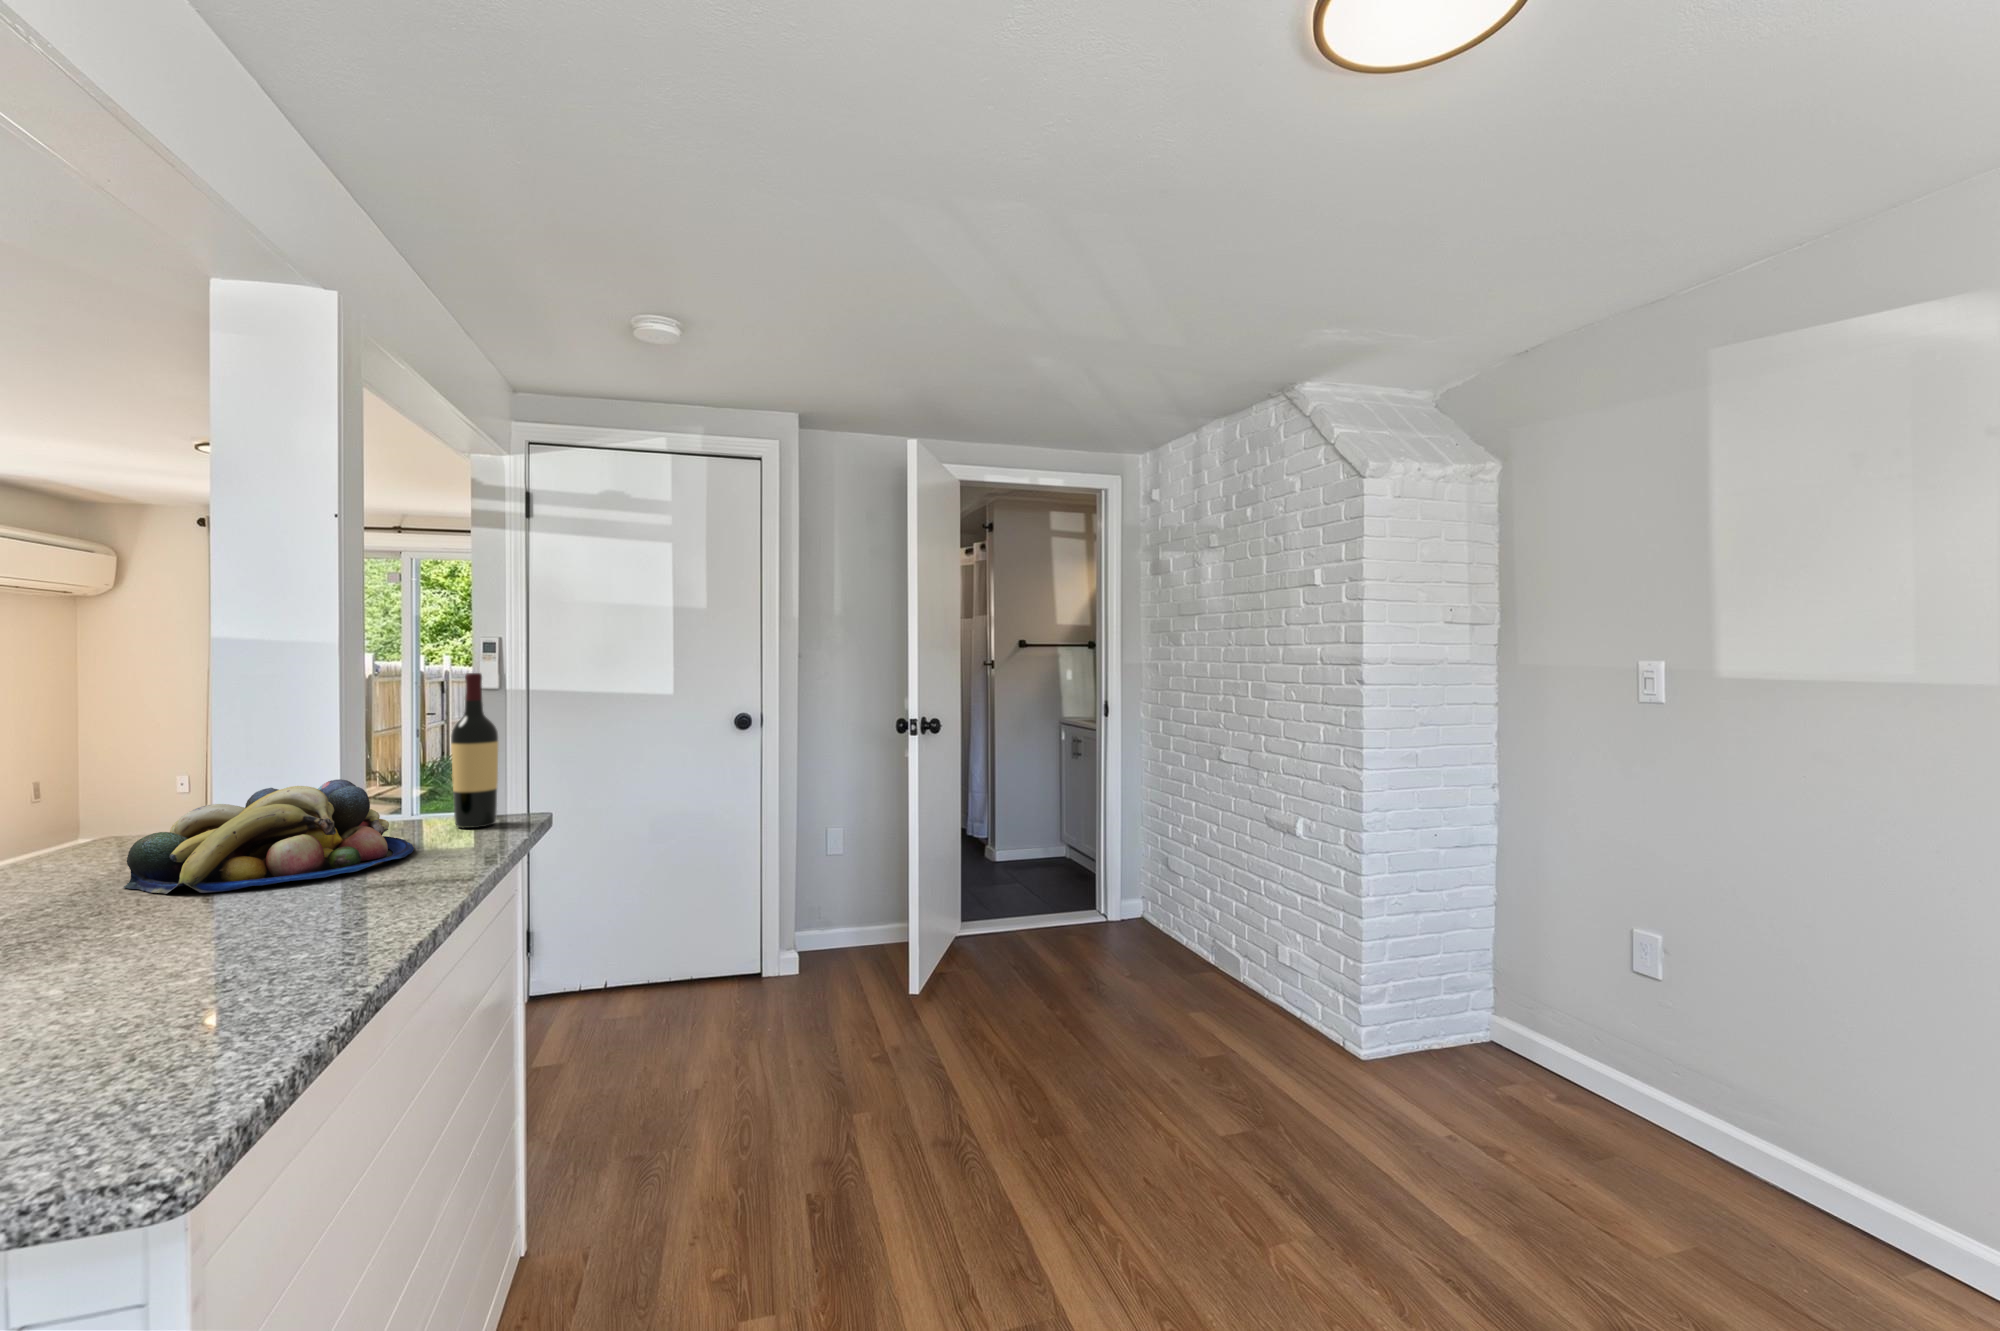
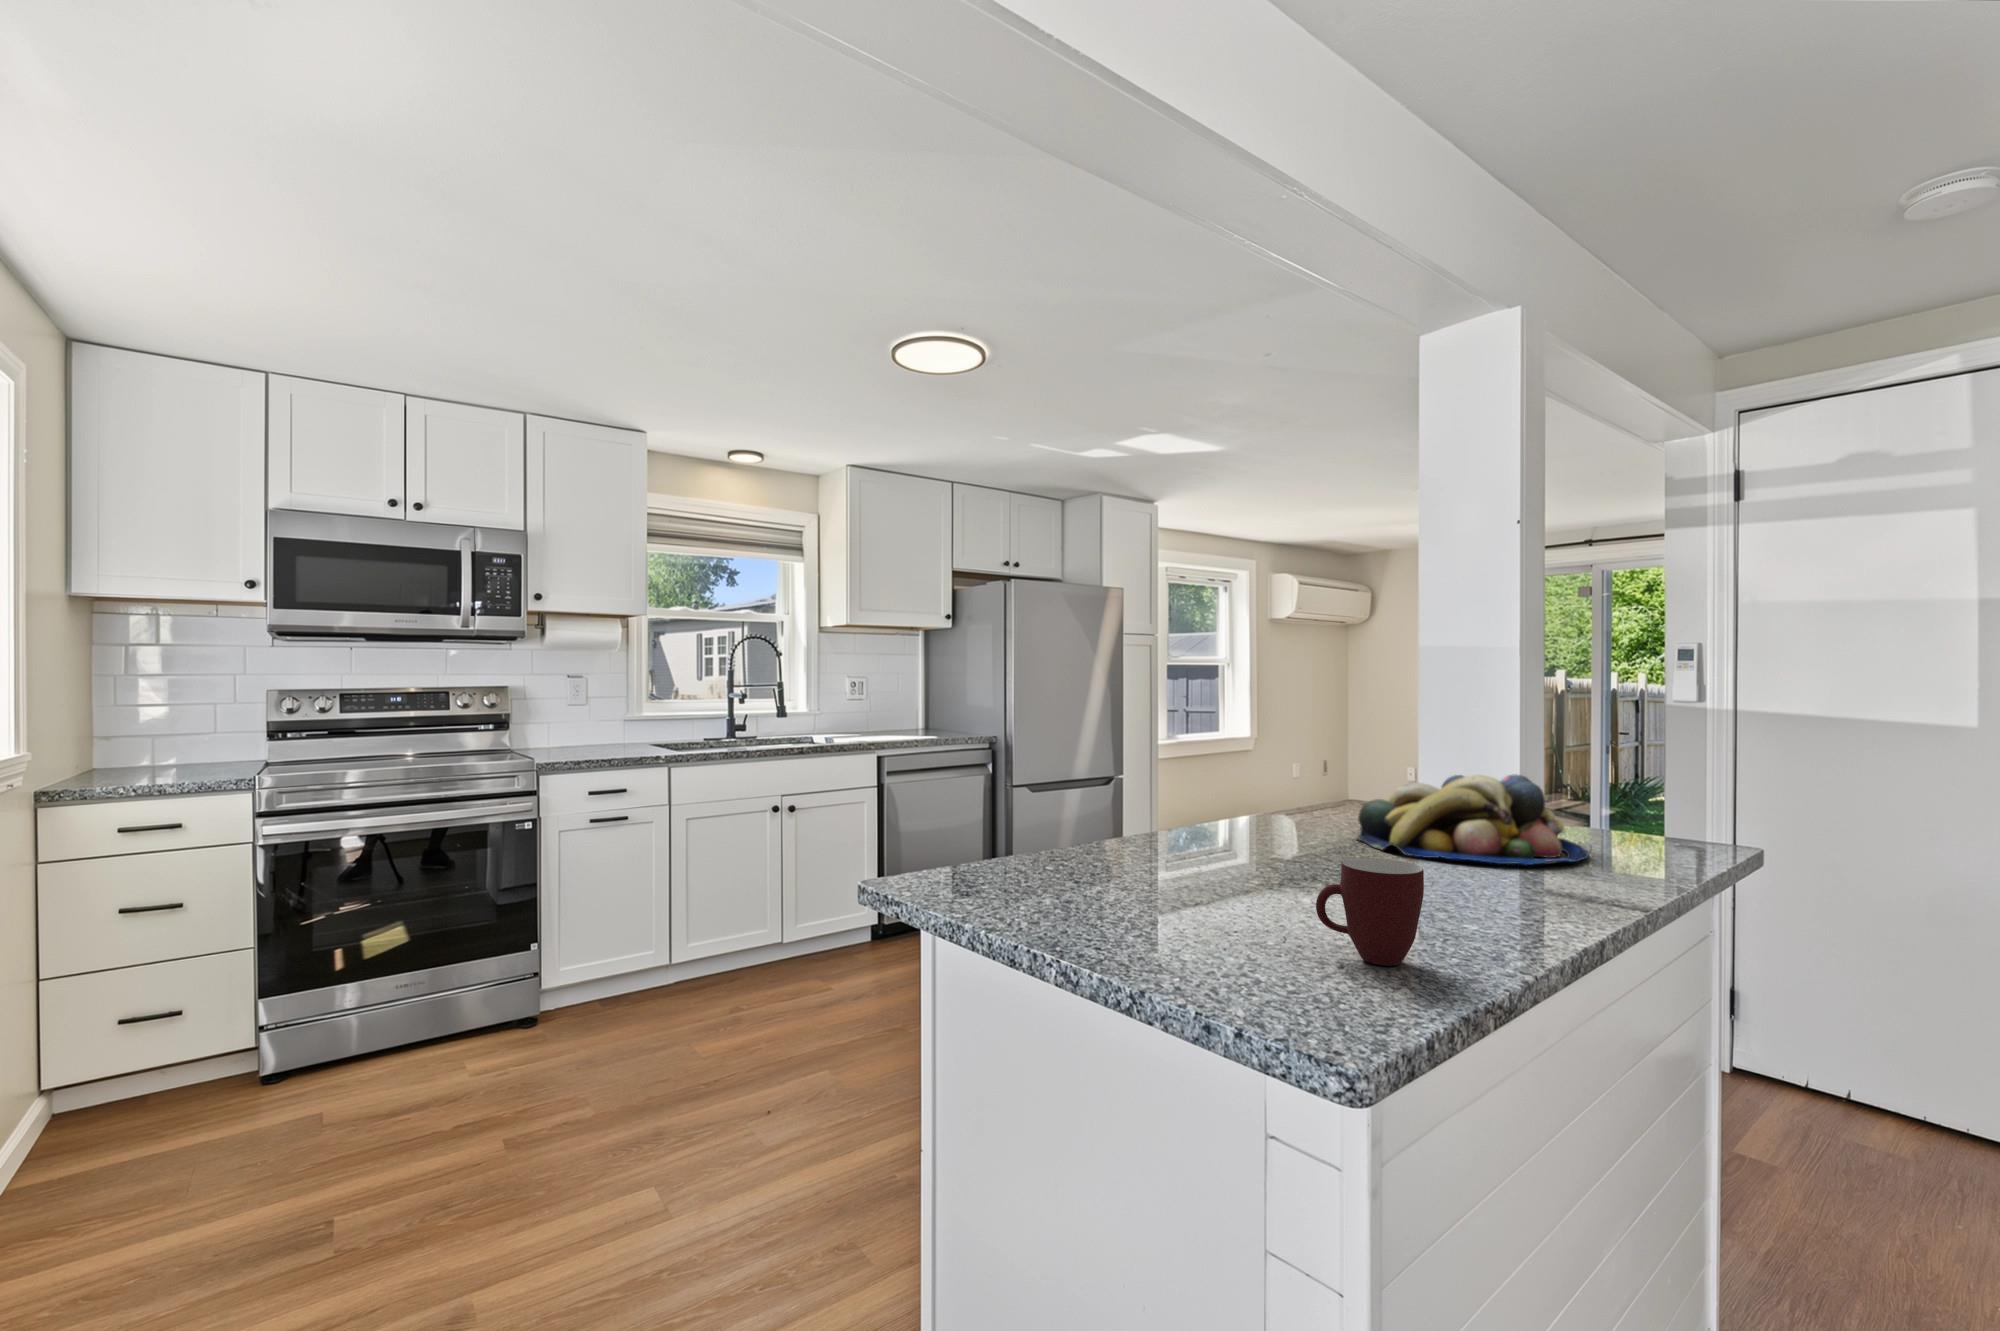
wine bottle: present [451,673,498,828] -> none [1633,676,1688,849]
mug: none [85,909,246,1039] -> present [1316,858,1424,966]

